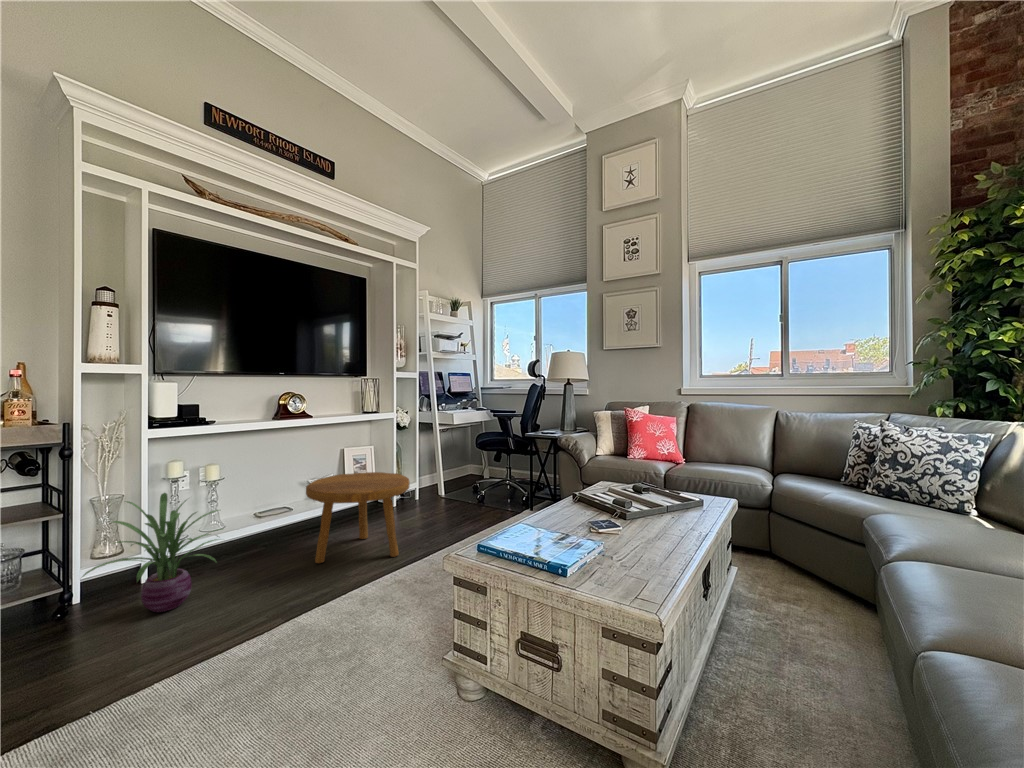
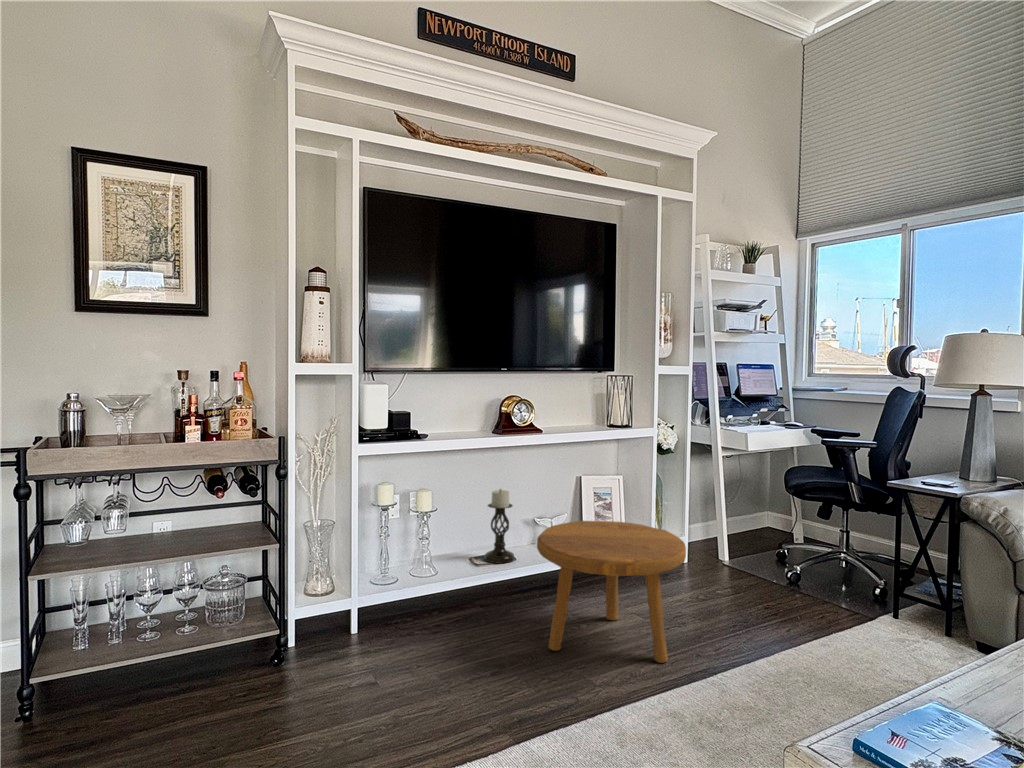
candle holder: none [266,460,291,514] -> present [485,489,514,563]
decorative plant: present [82,493,221,612] -> none [293,530,443,684]

